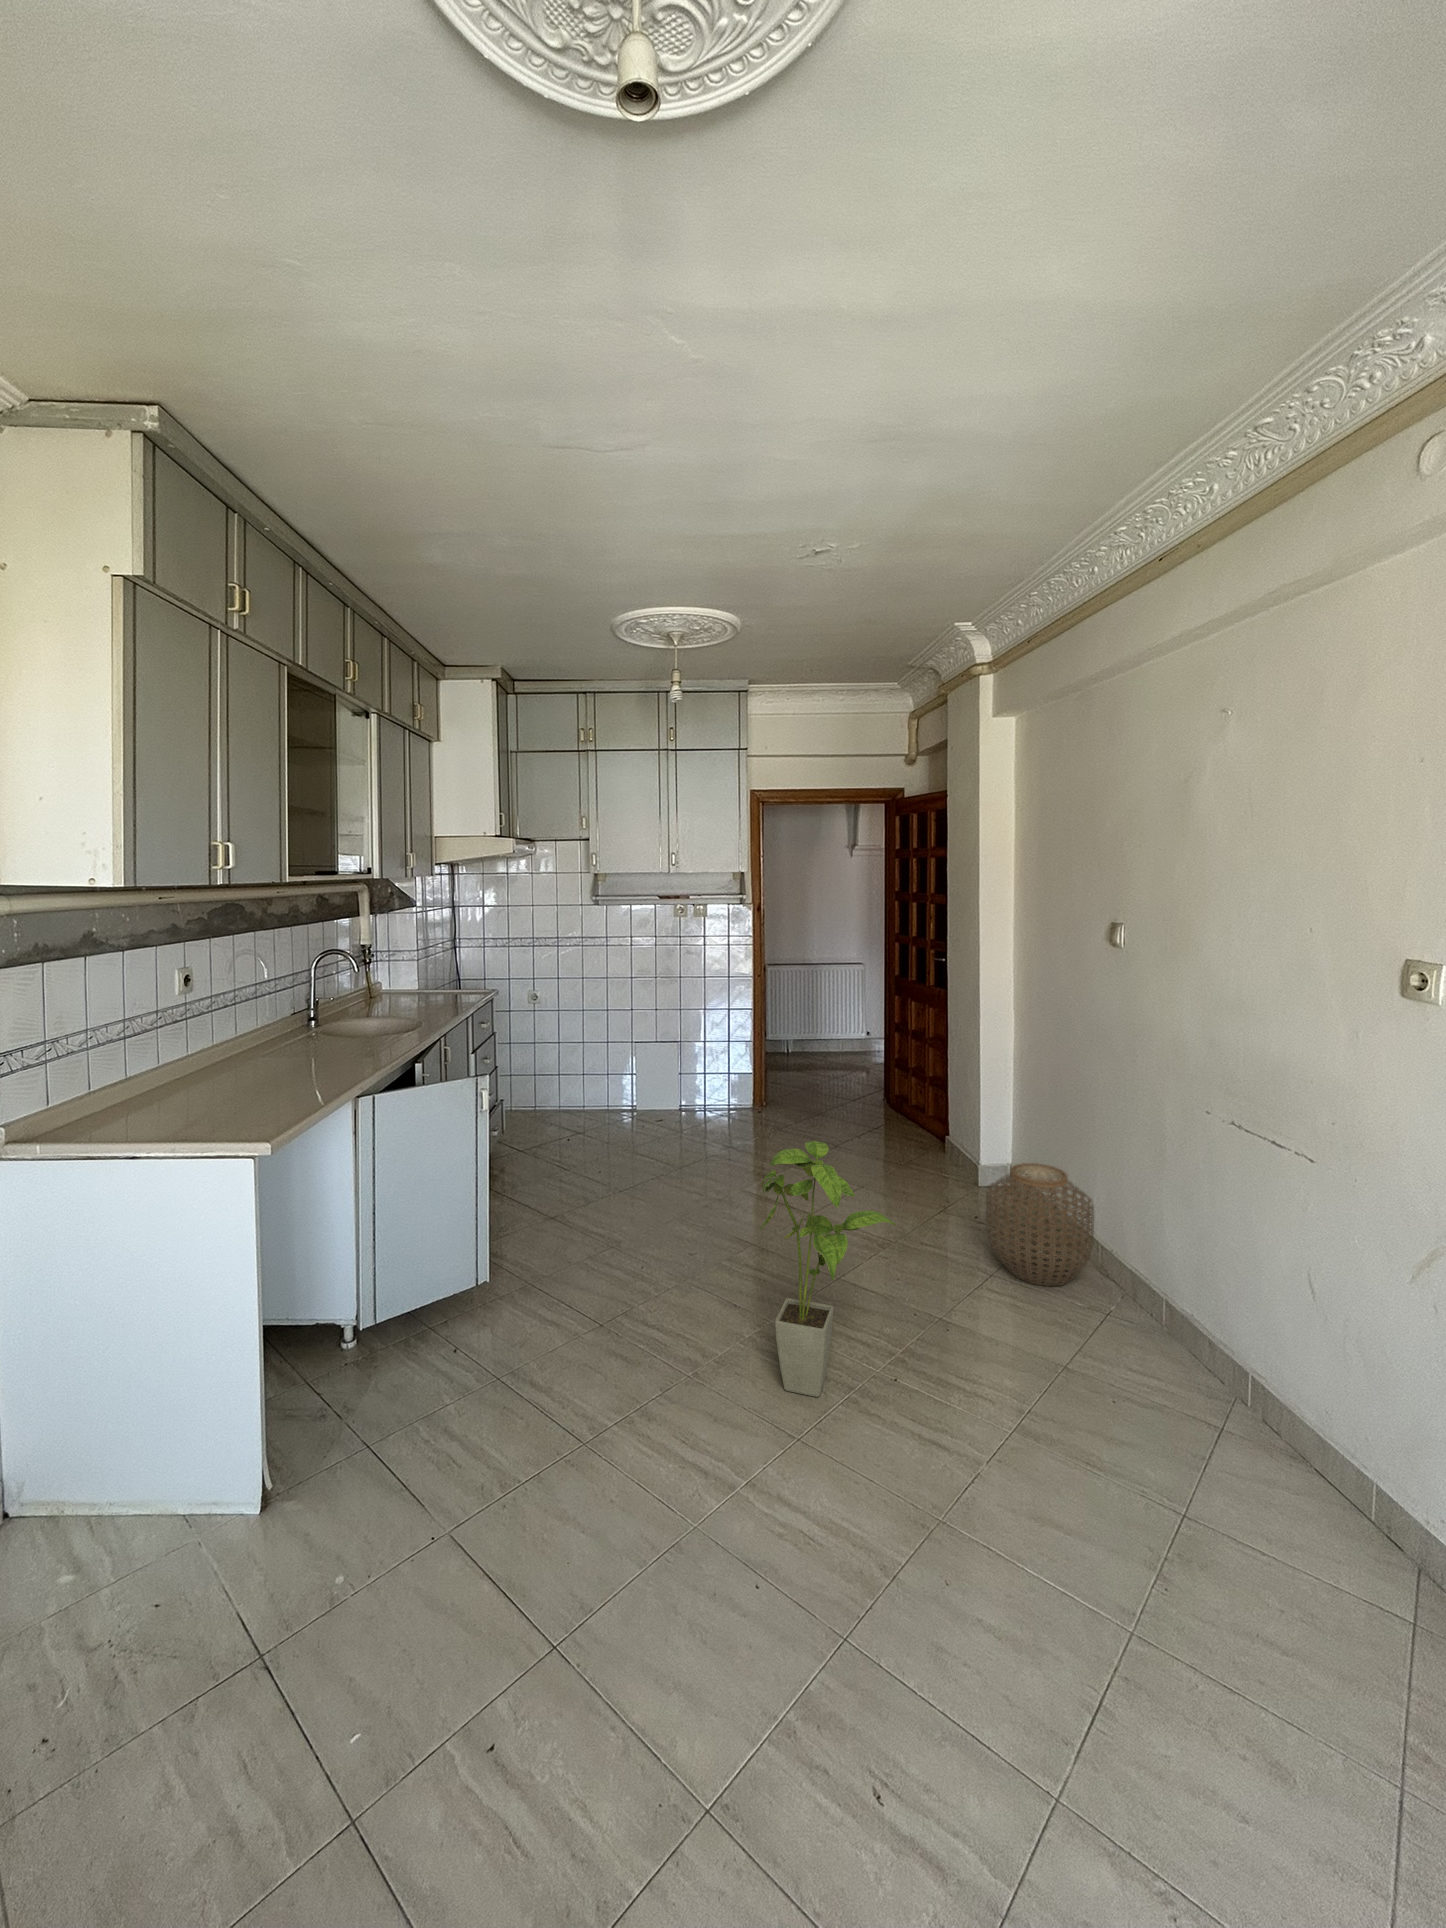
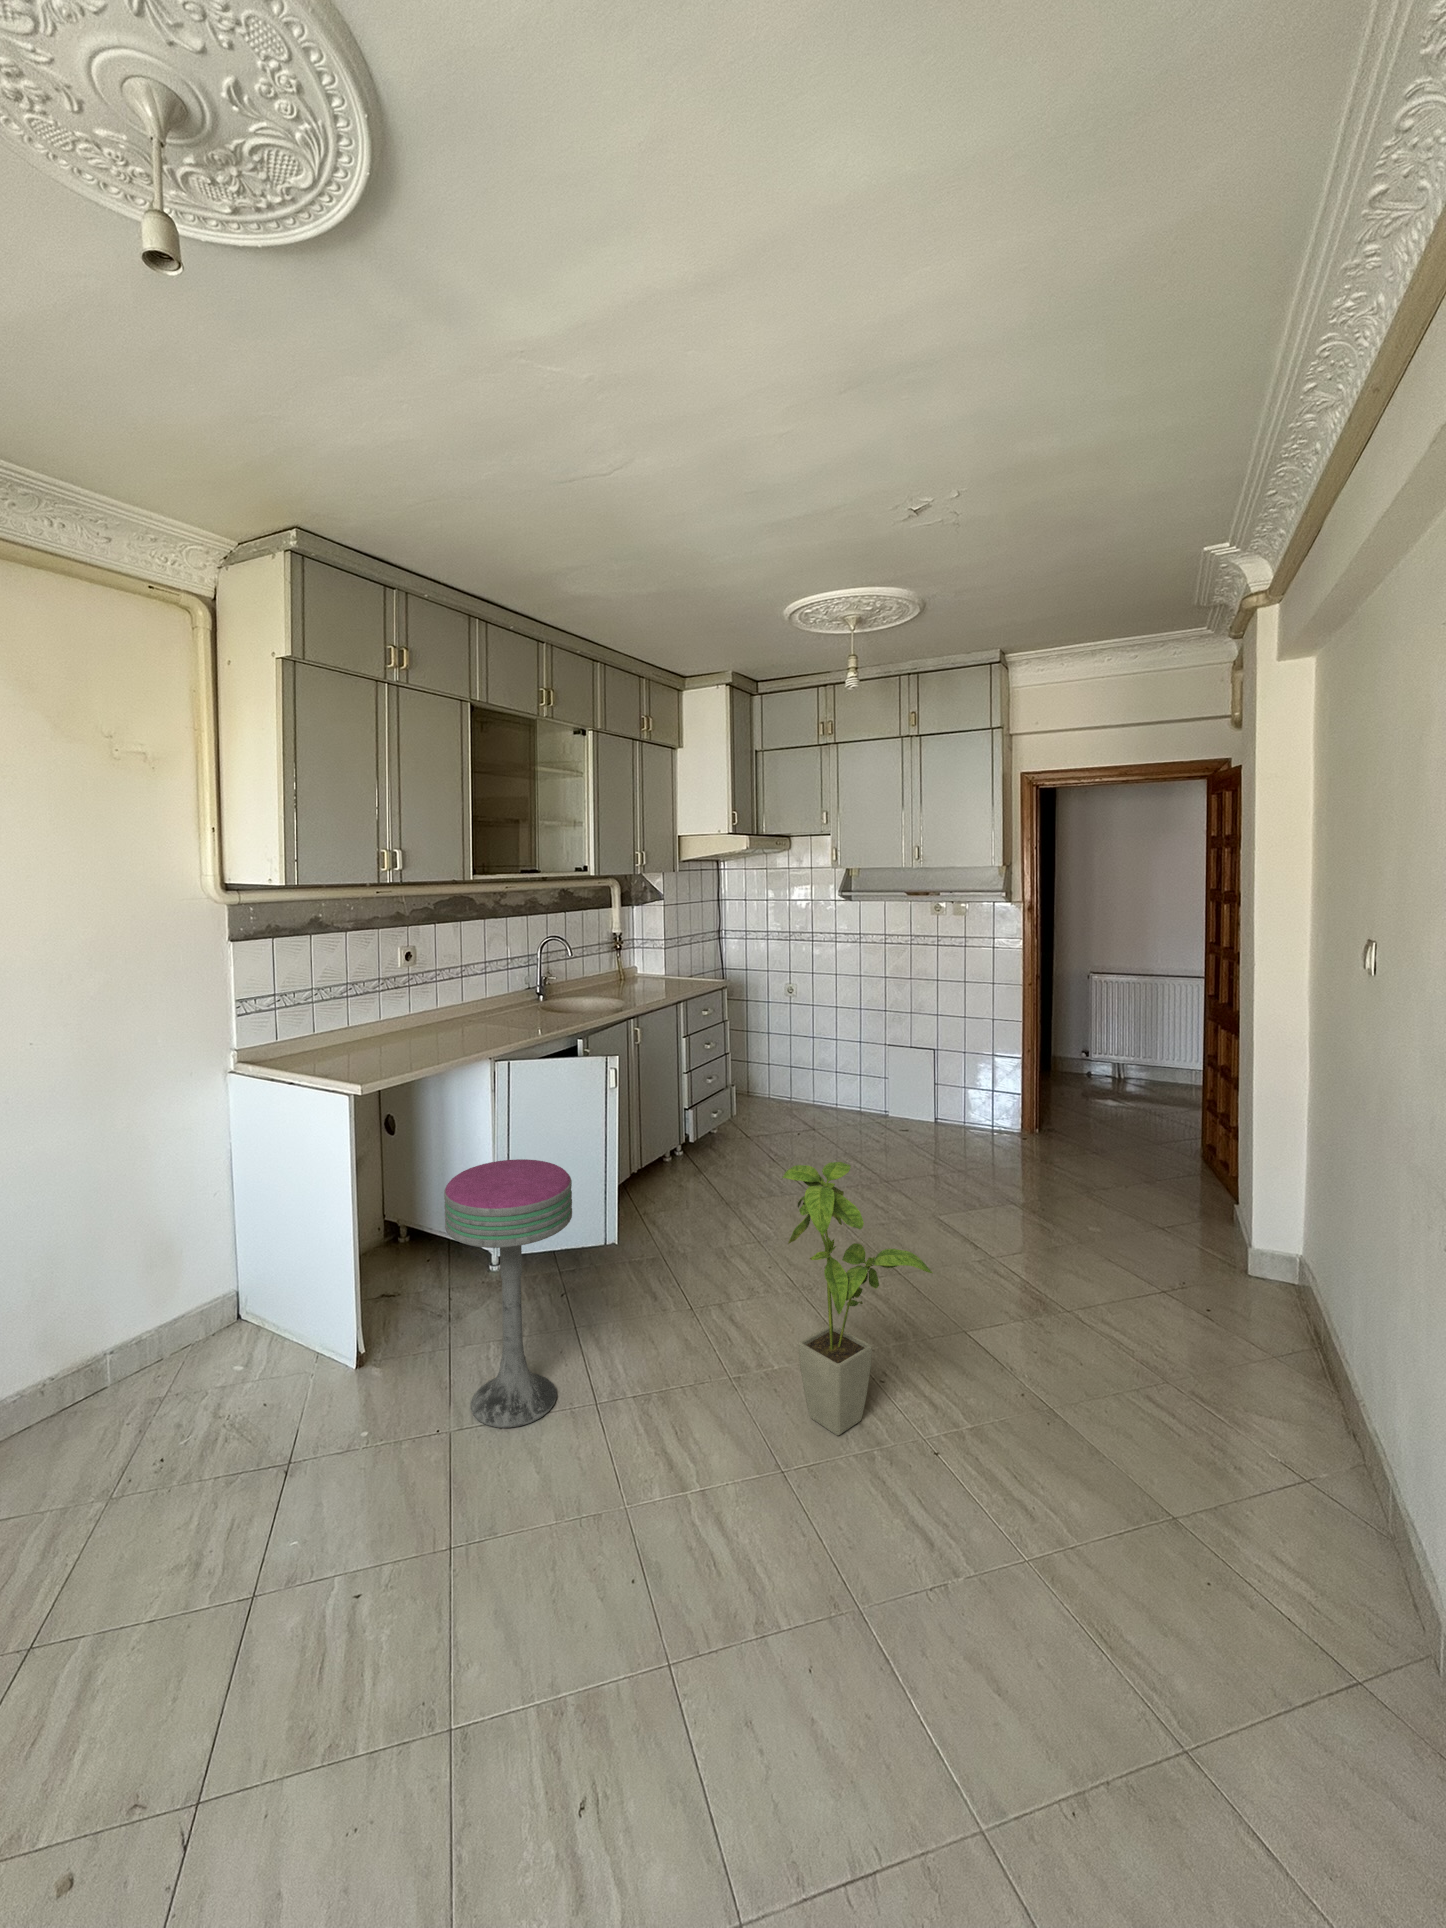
woven basket: present [986,1163,1094,1286] -> none [1169,1246,1326,1416]
bar stool: none [416,1197,563,1512] -> present [444,1159,572,1428]

